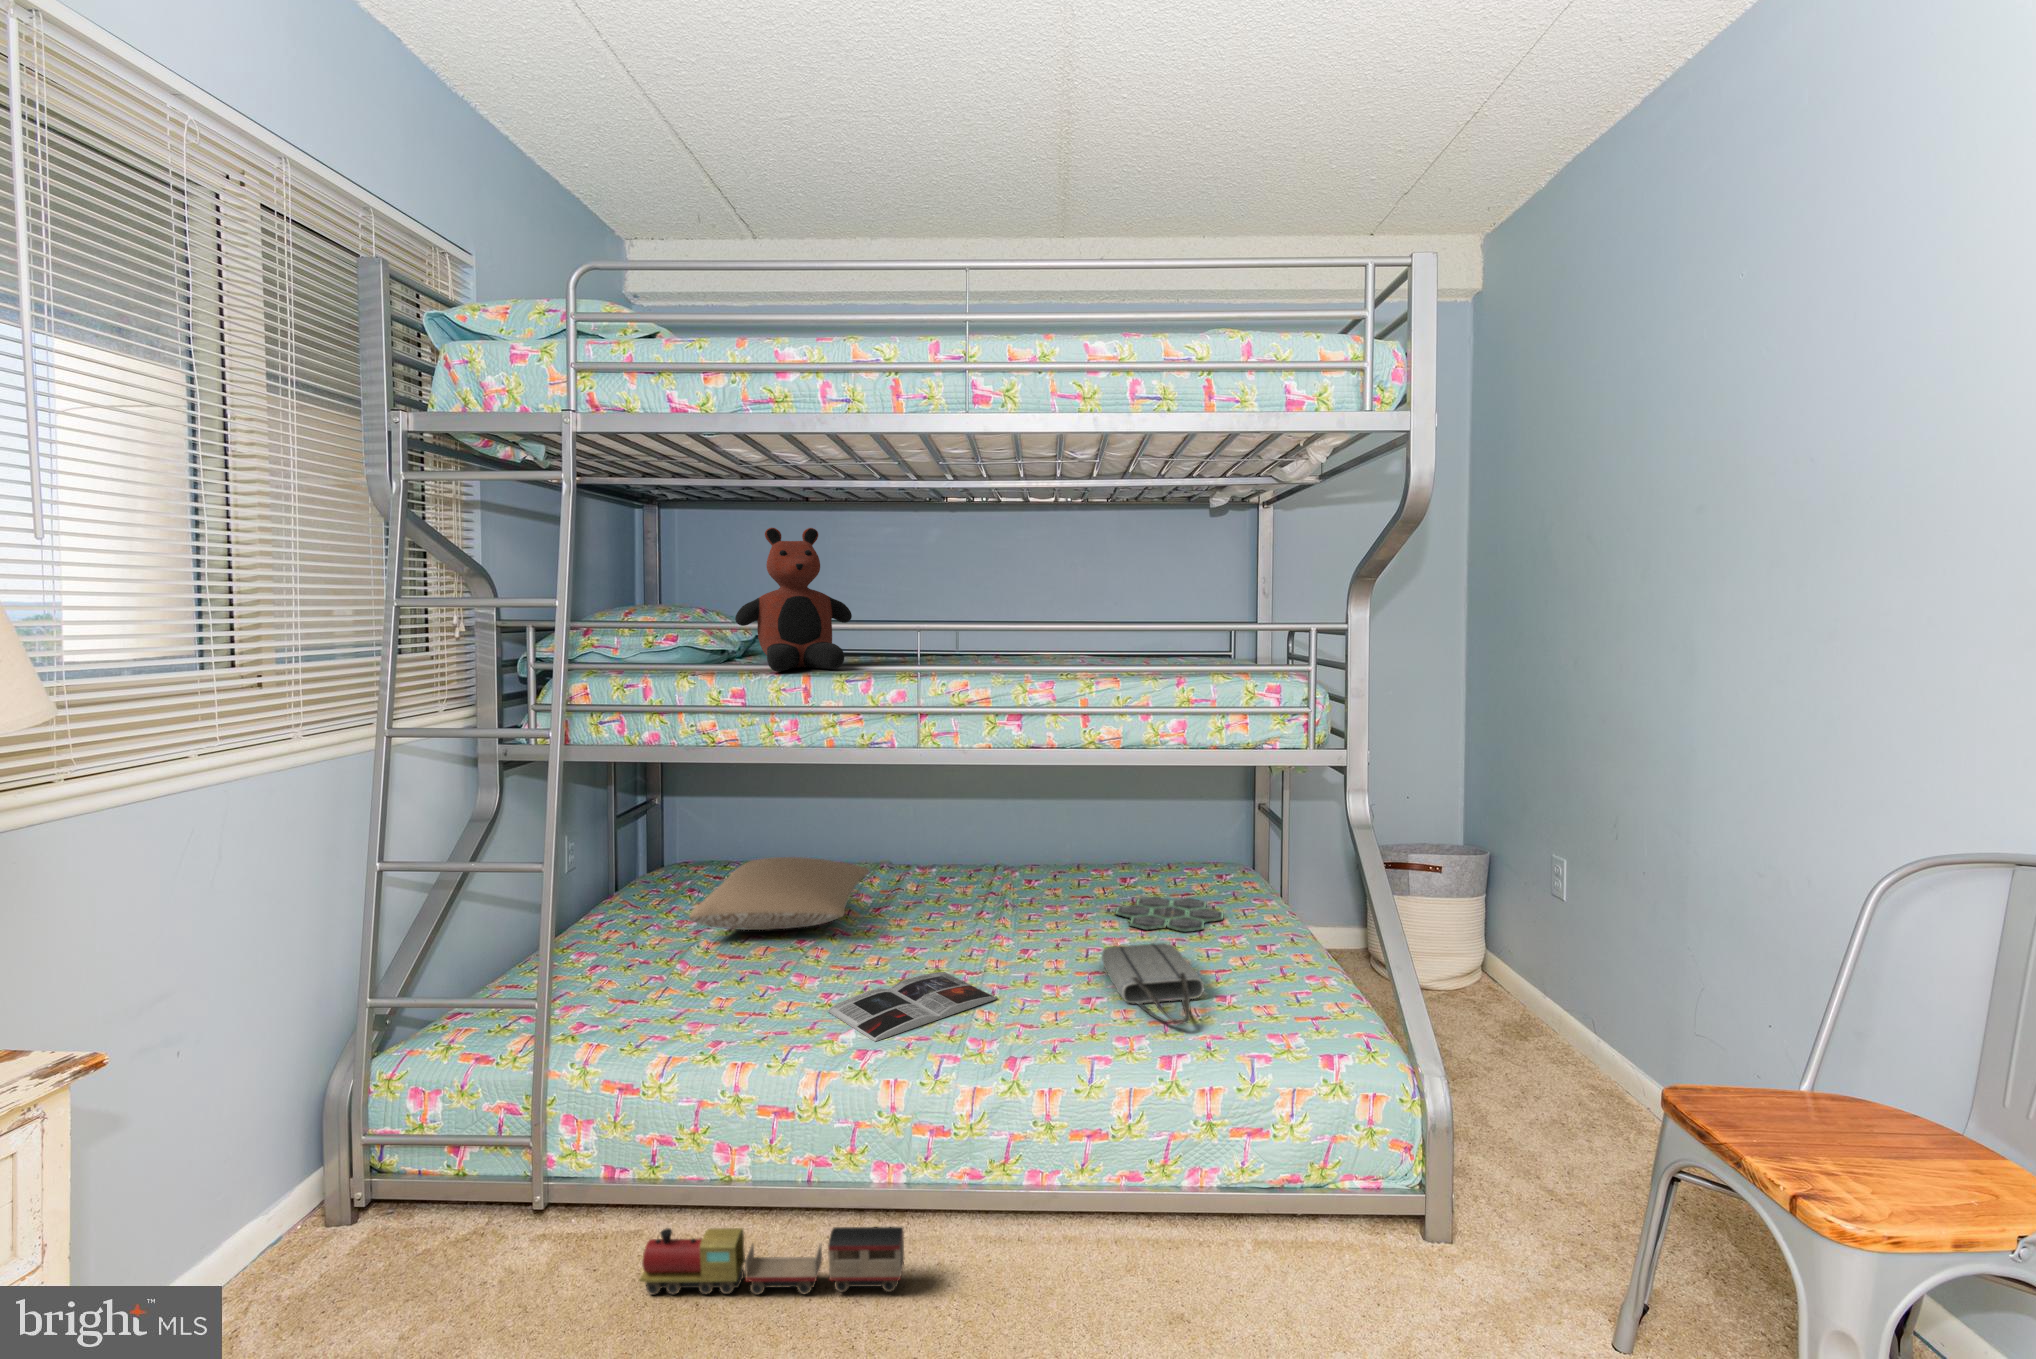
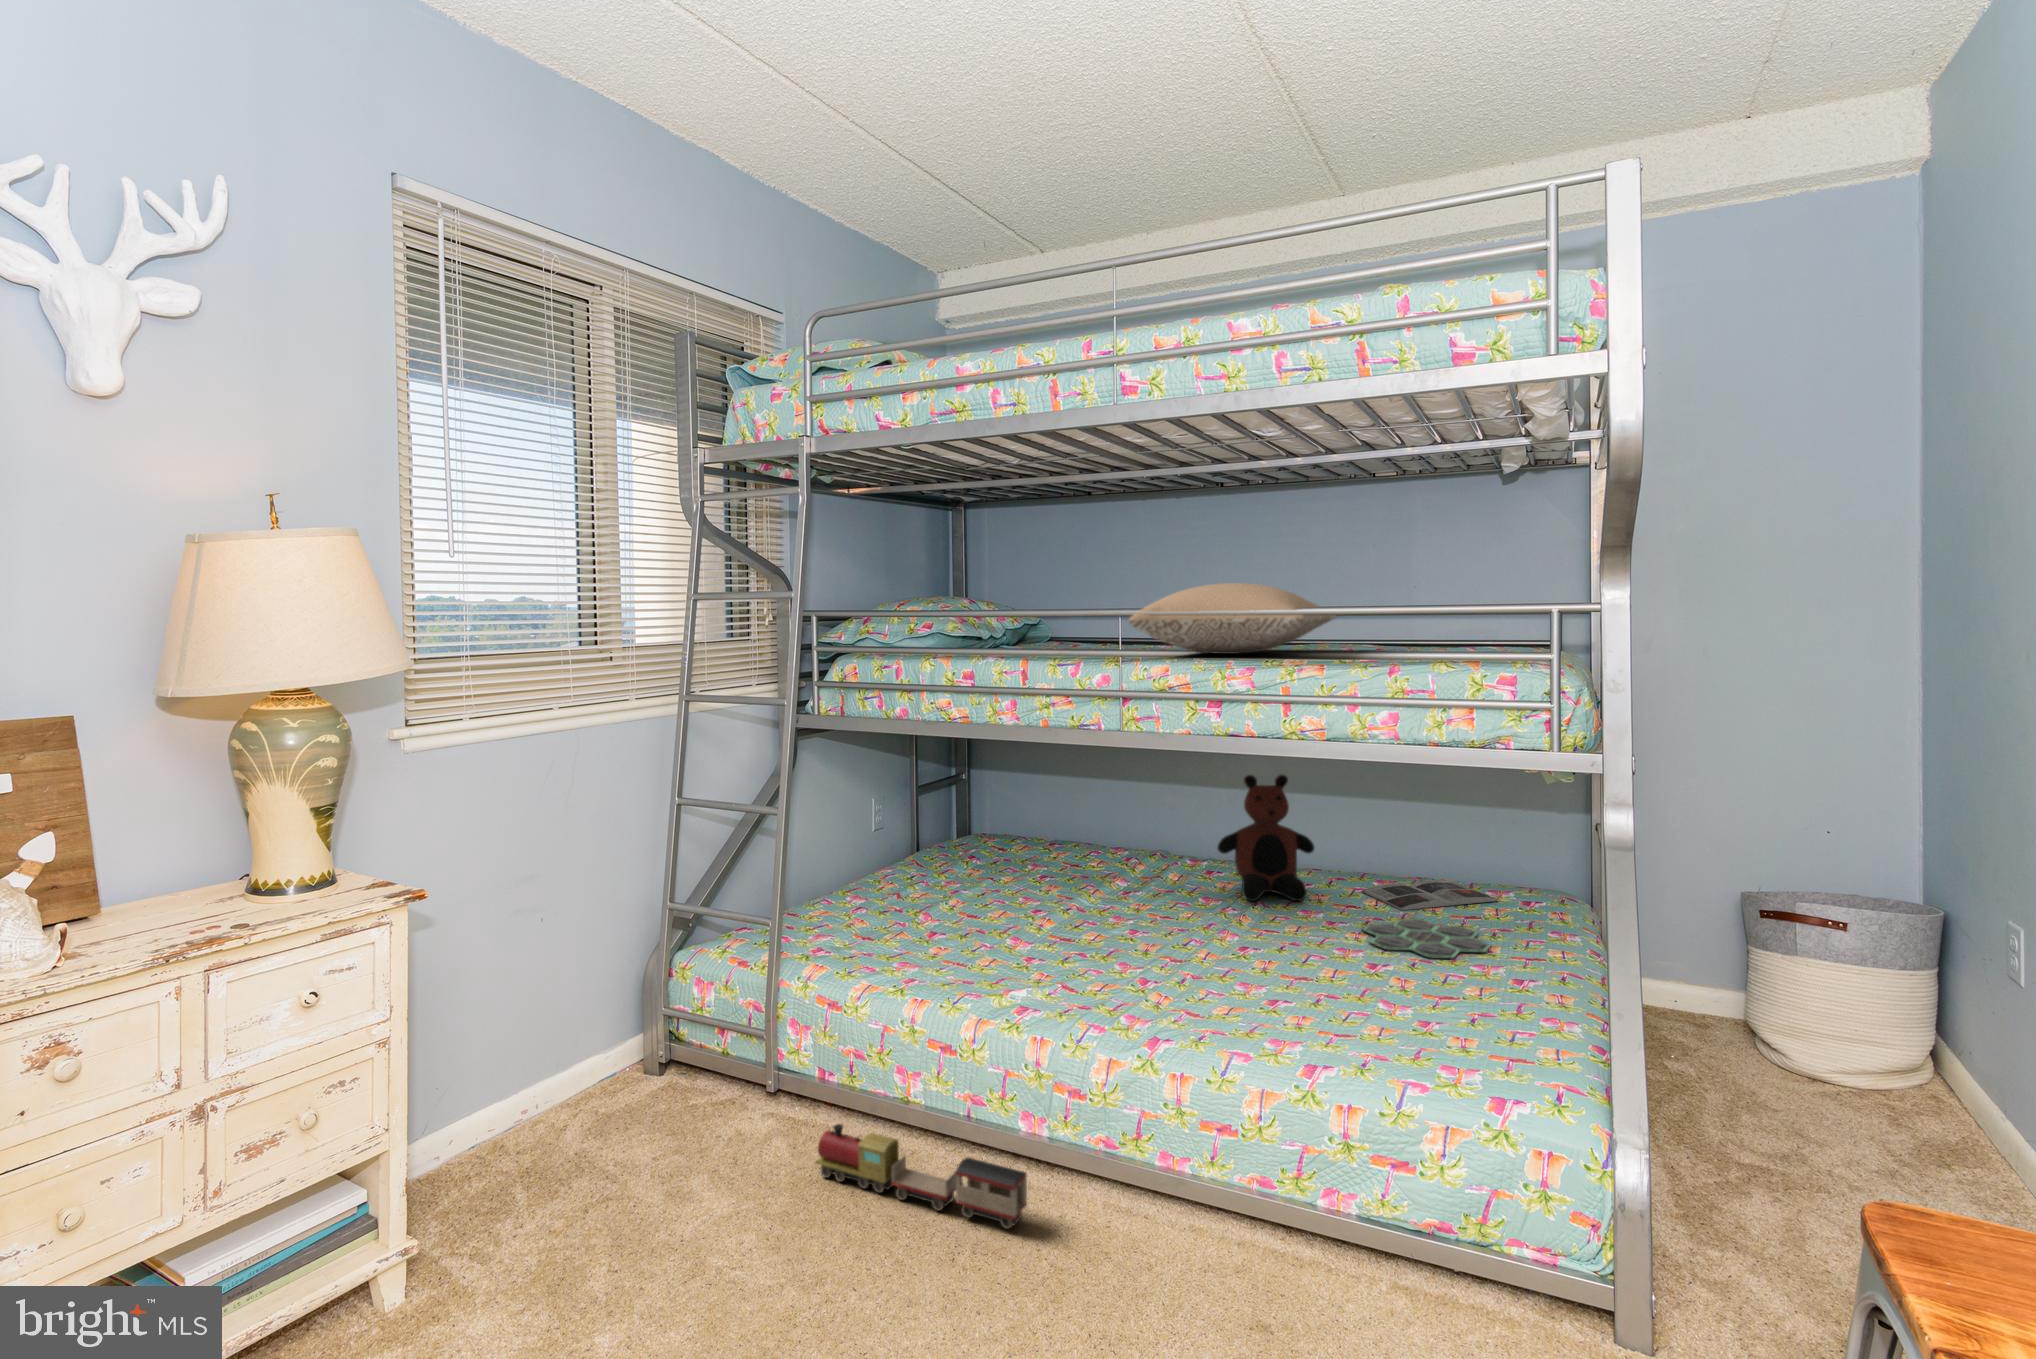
teddy bear: present [735,528,852,672] -> present [1218,775,1314,901]
pillow: present [689,857,870,930] -> present [1129,583,1336,654]
tote bag: present [1102,943,1204,1024] -> none [1301,956,1398,1038]
magazine: present [827,972,997,1042] -> present [1362,880,1499,910]

